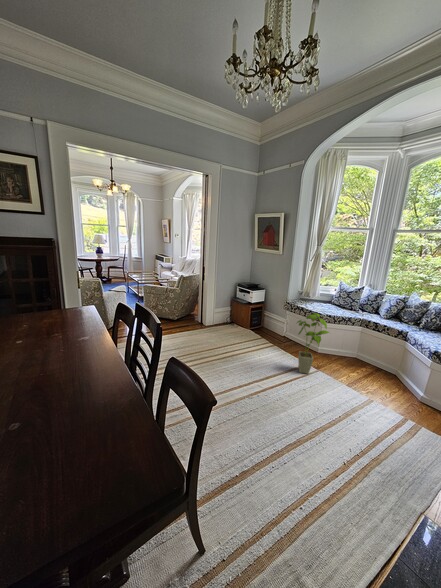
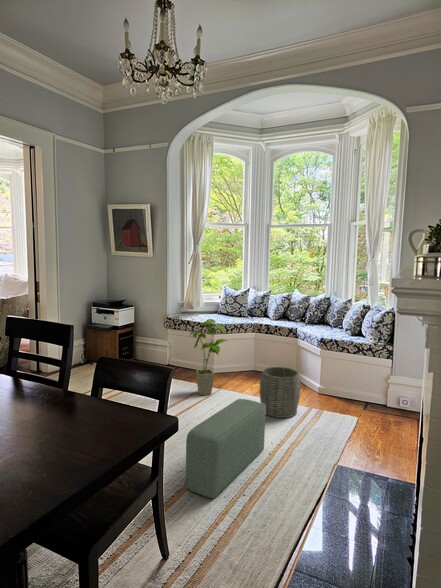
woven basket: none [351,368,398,423] -> present [260,367,300,418]
pouf: none [250,401,347,498] -> present [186,399,265,498]

